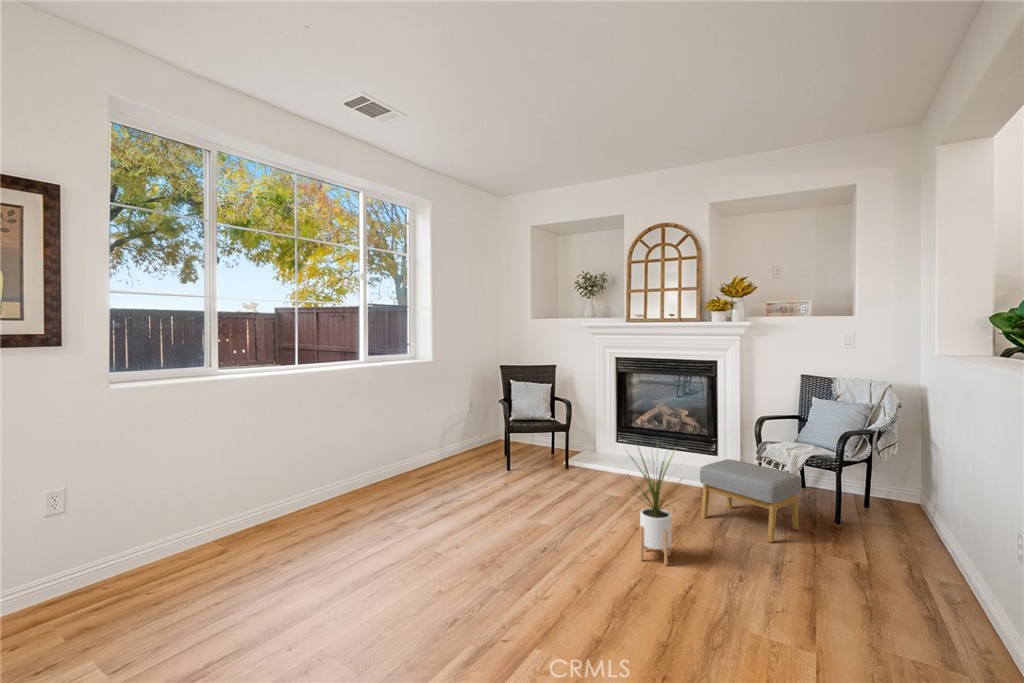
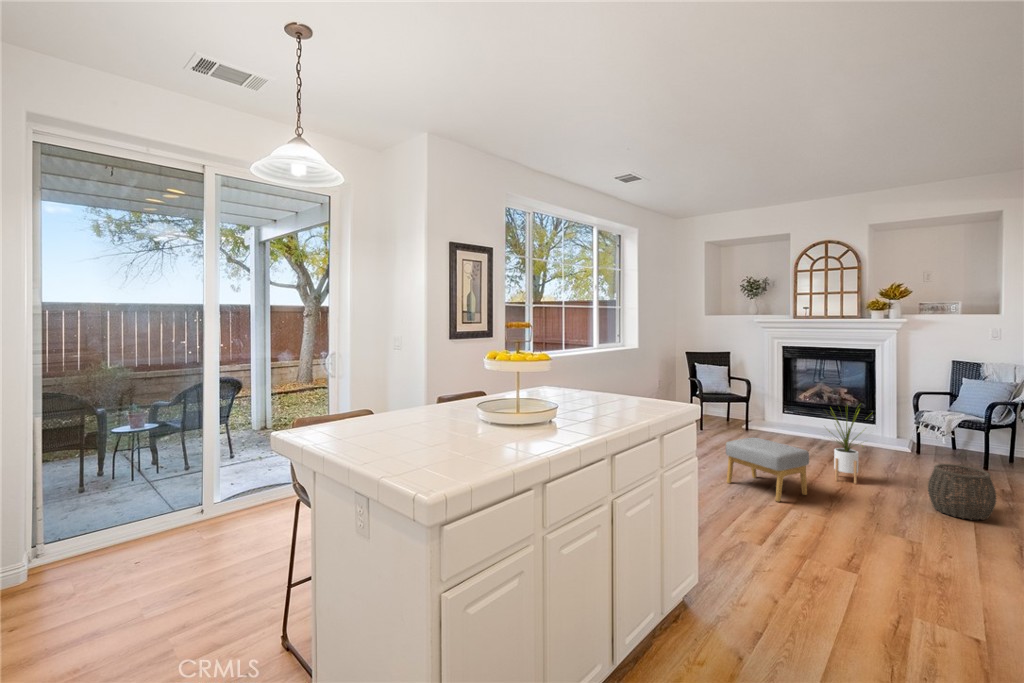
footstool: present [700,459,801,542] -> present [726,438,809,502]
woven basket: none [755,541,851,645] -> present [928,464,996,520]

